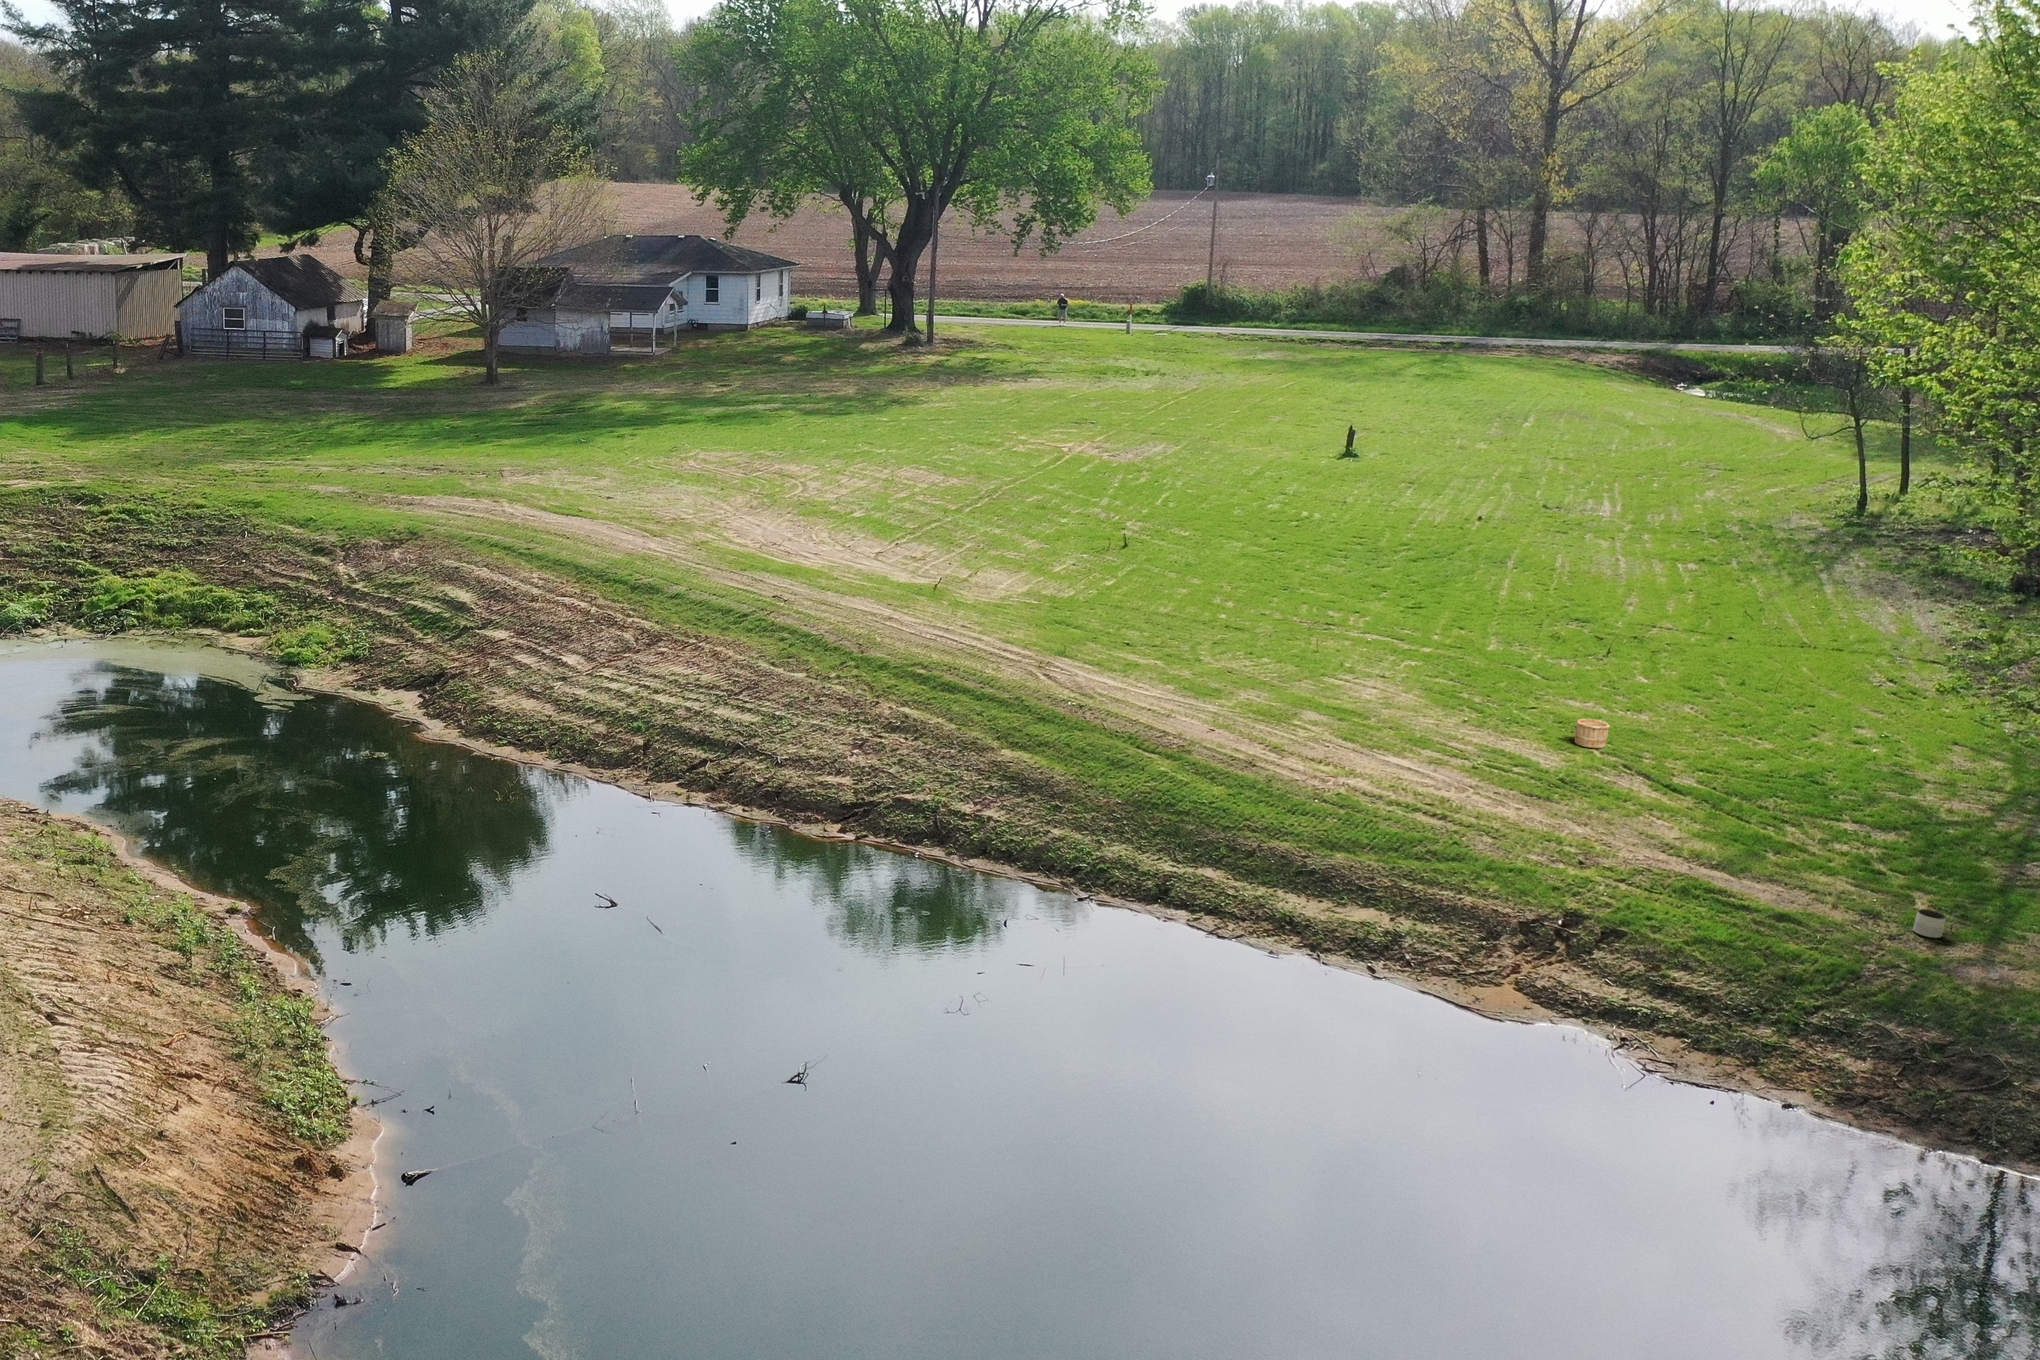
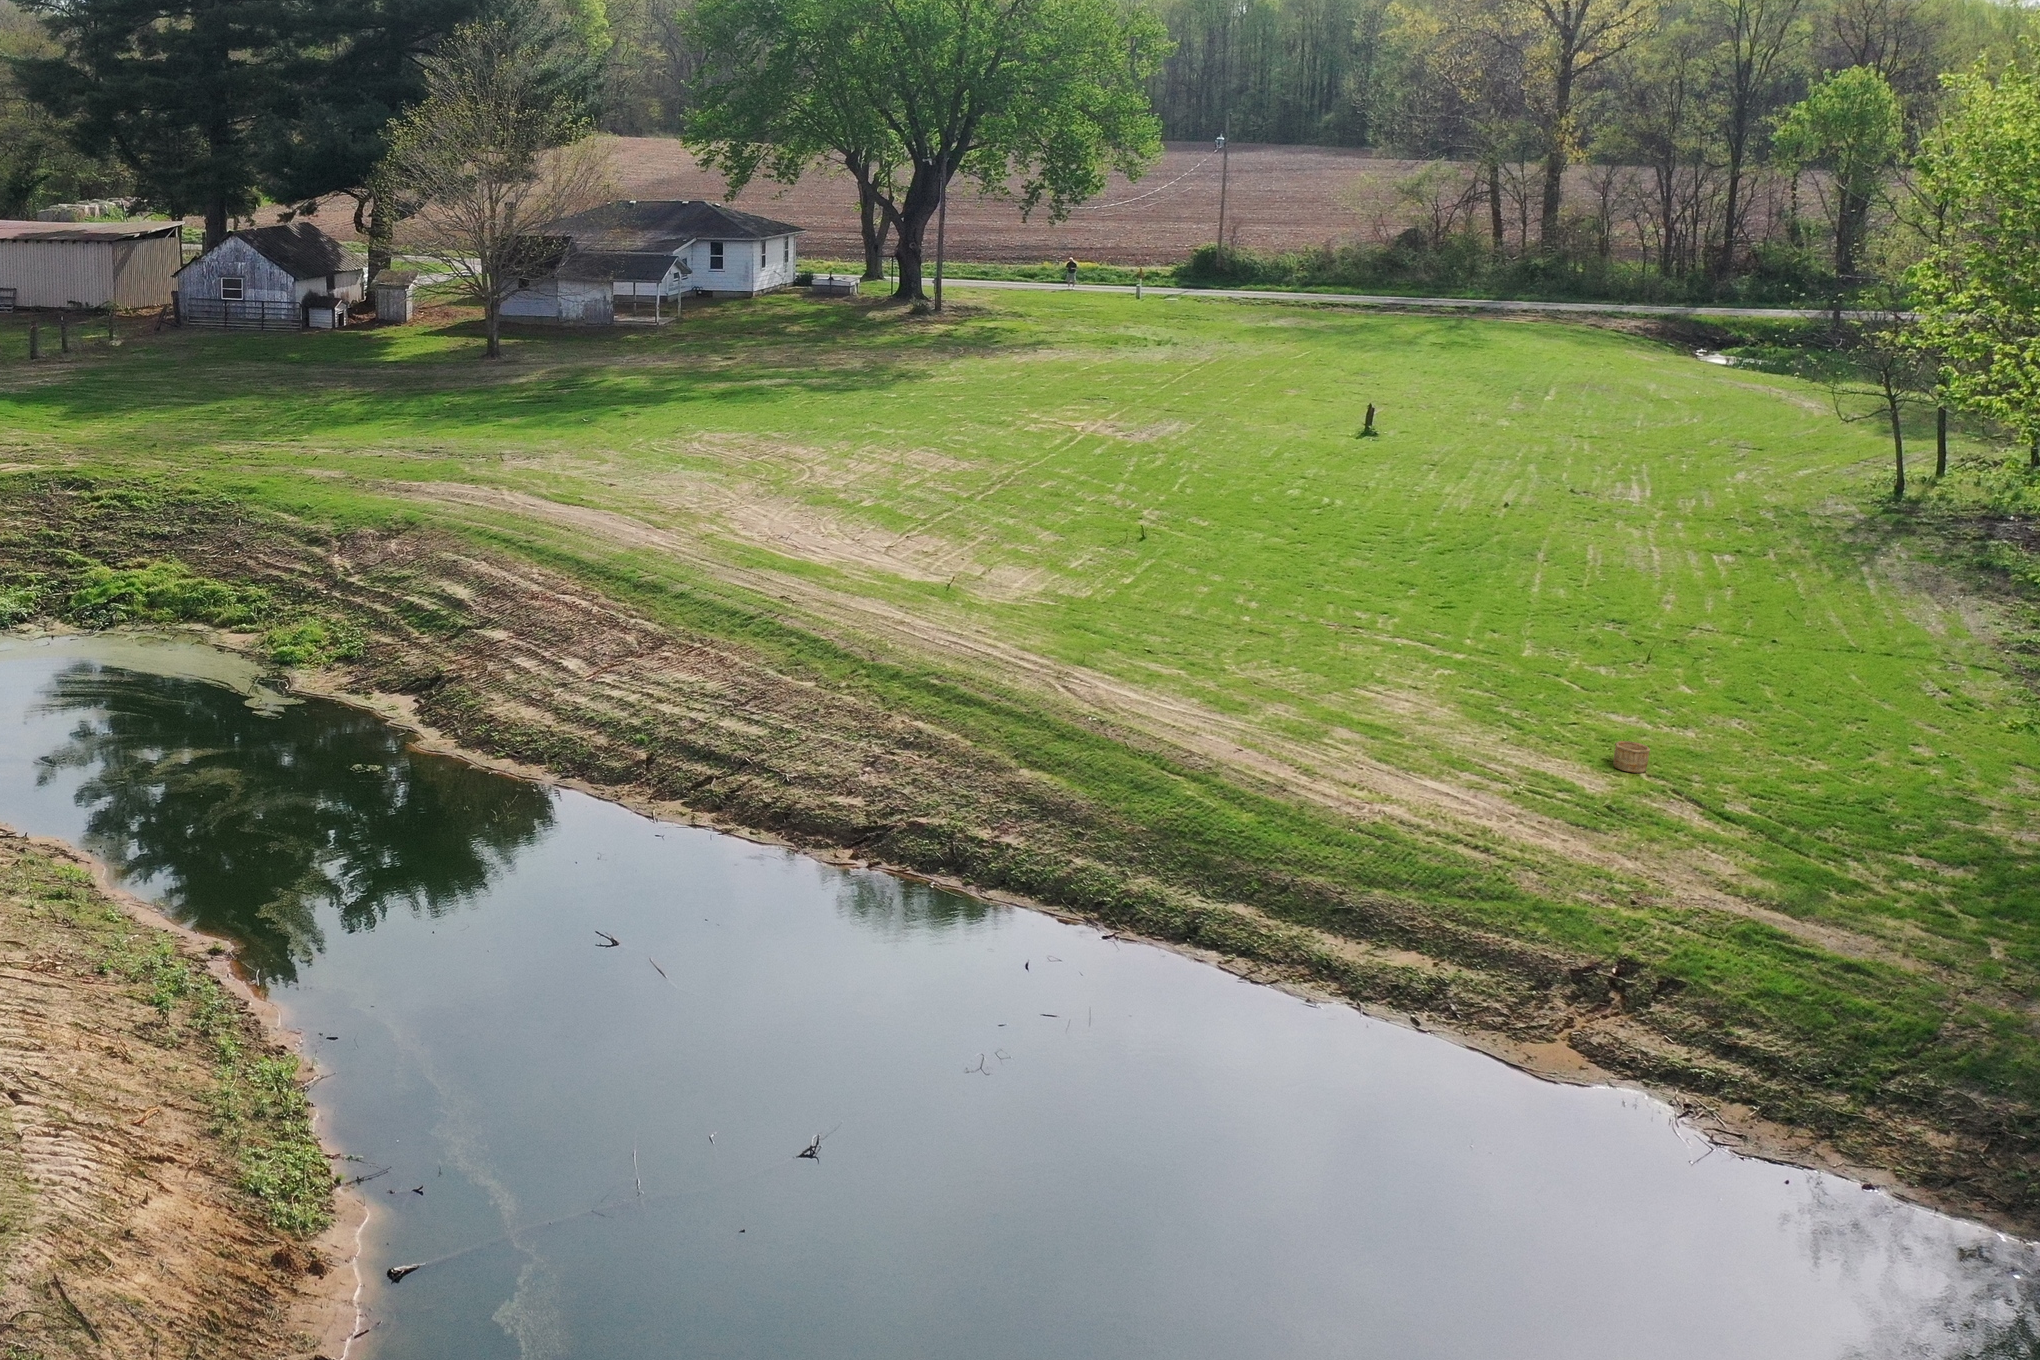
planter: present [1913,909,1946,938] -> none [1988,963,2024,995]

